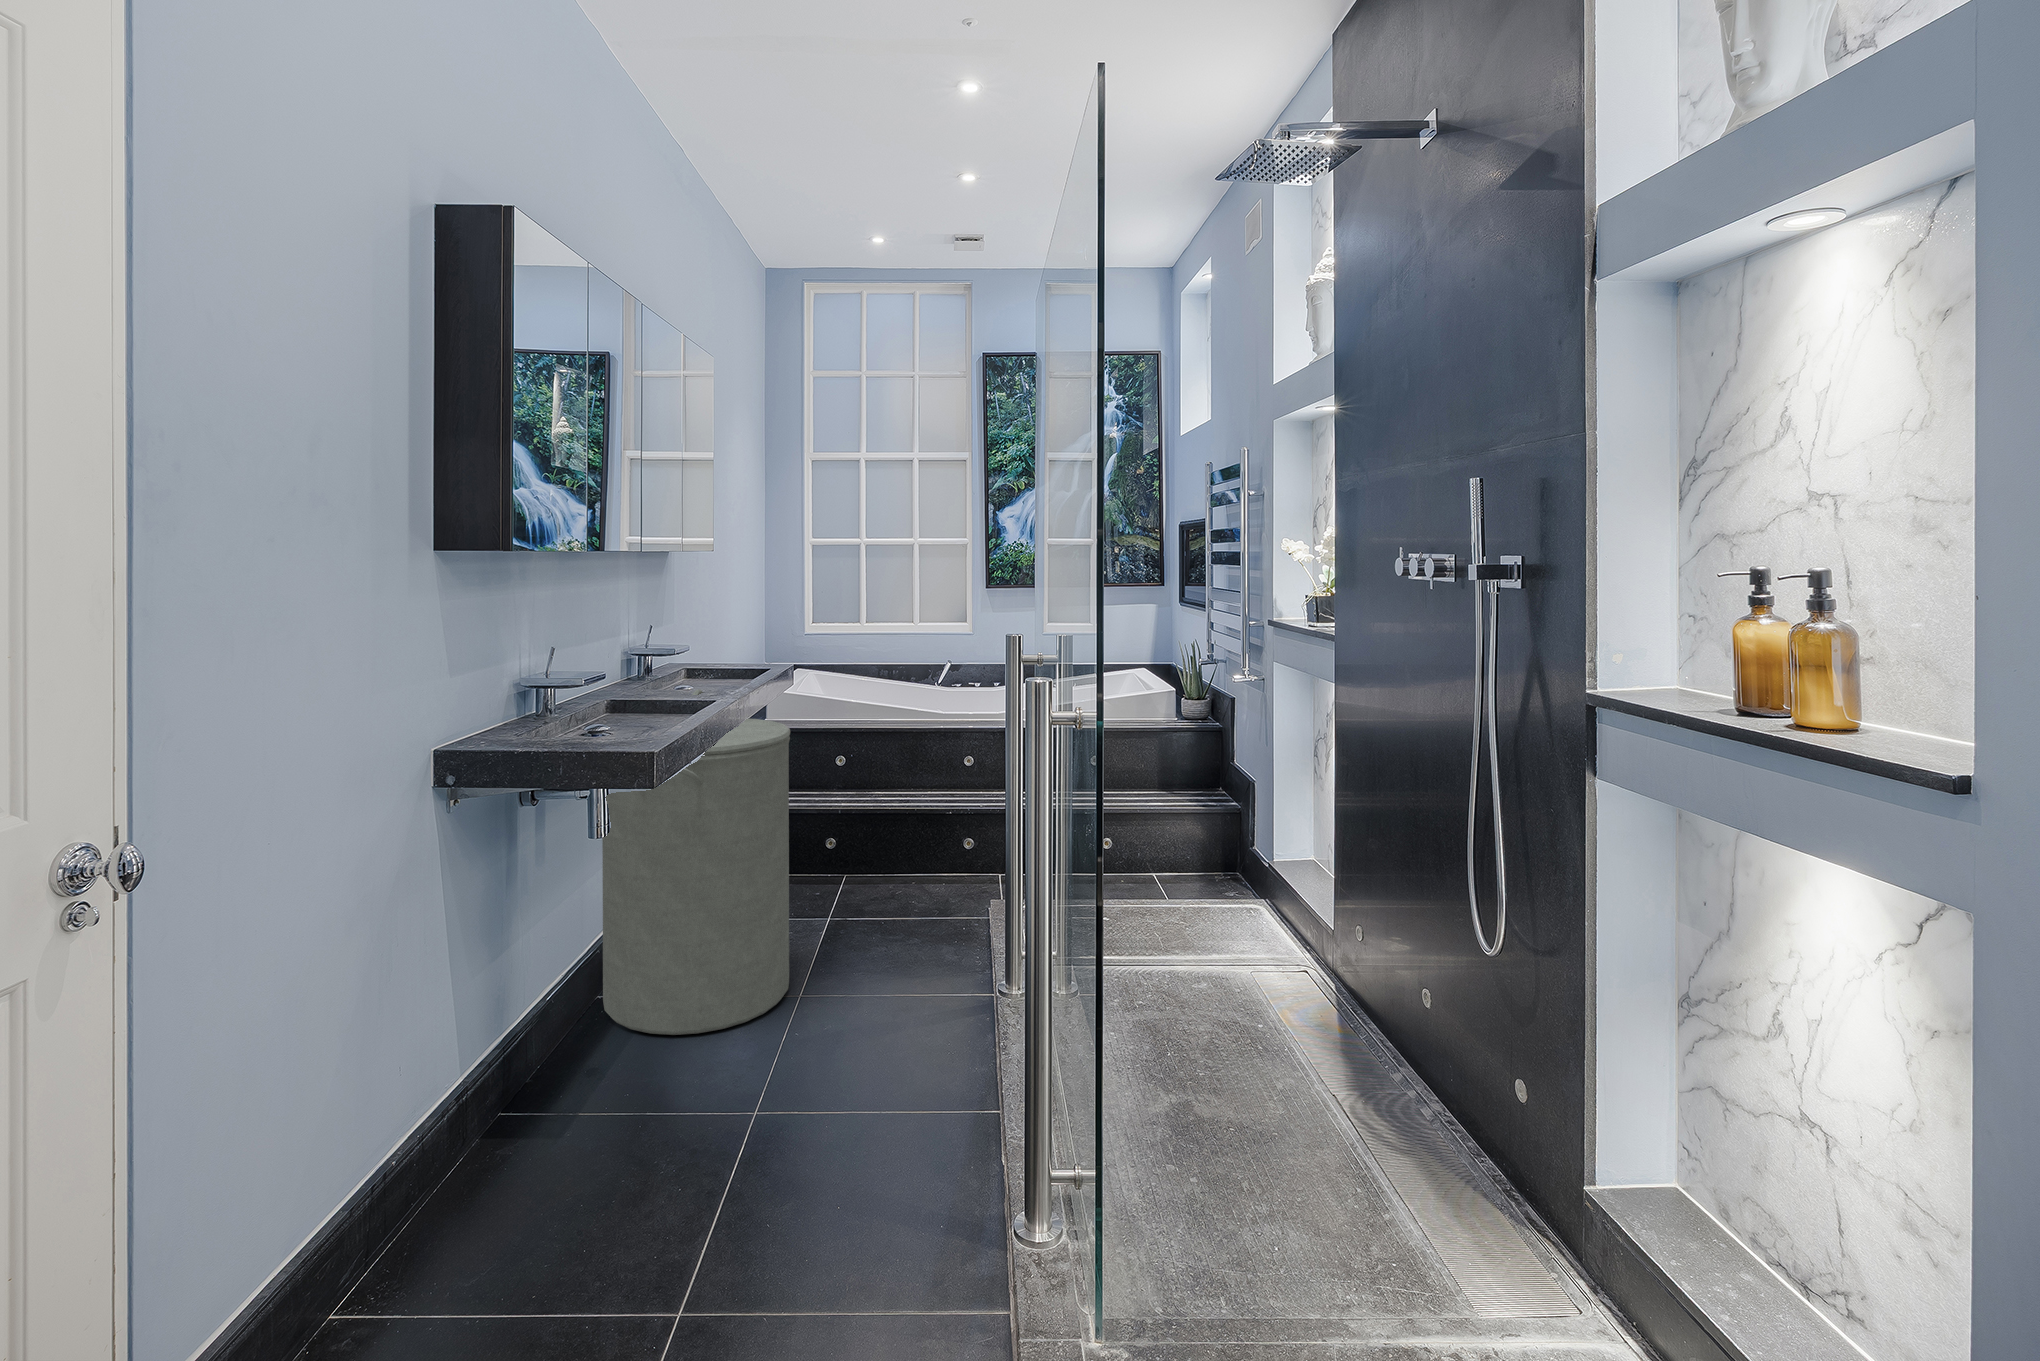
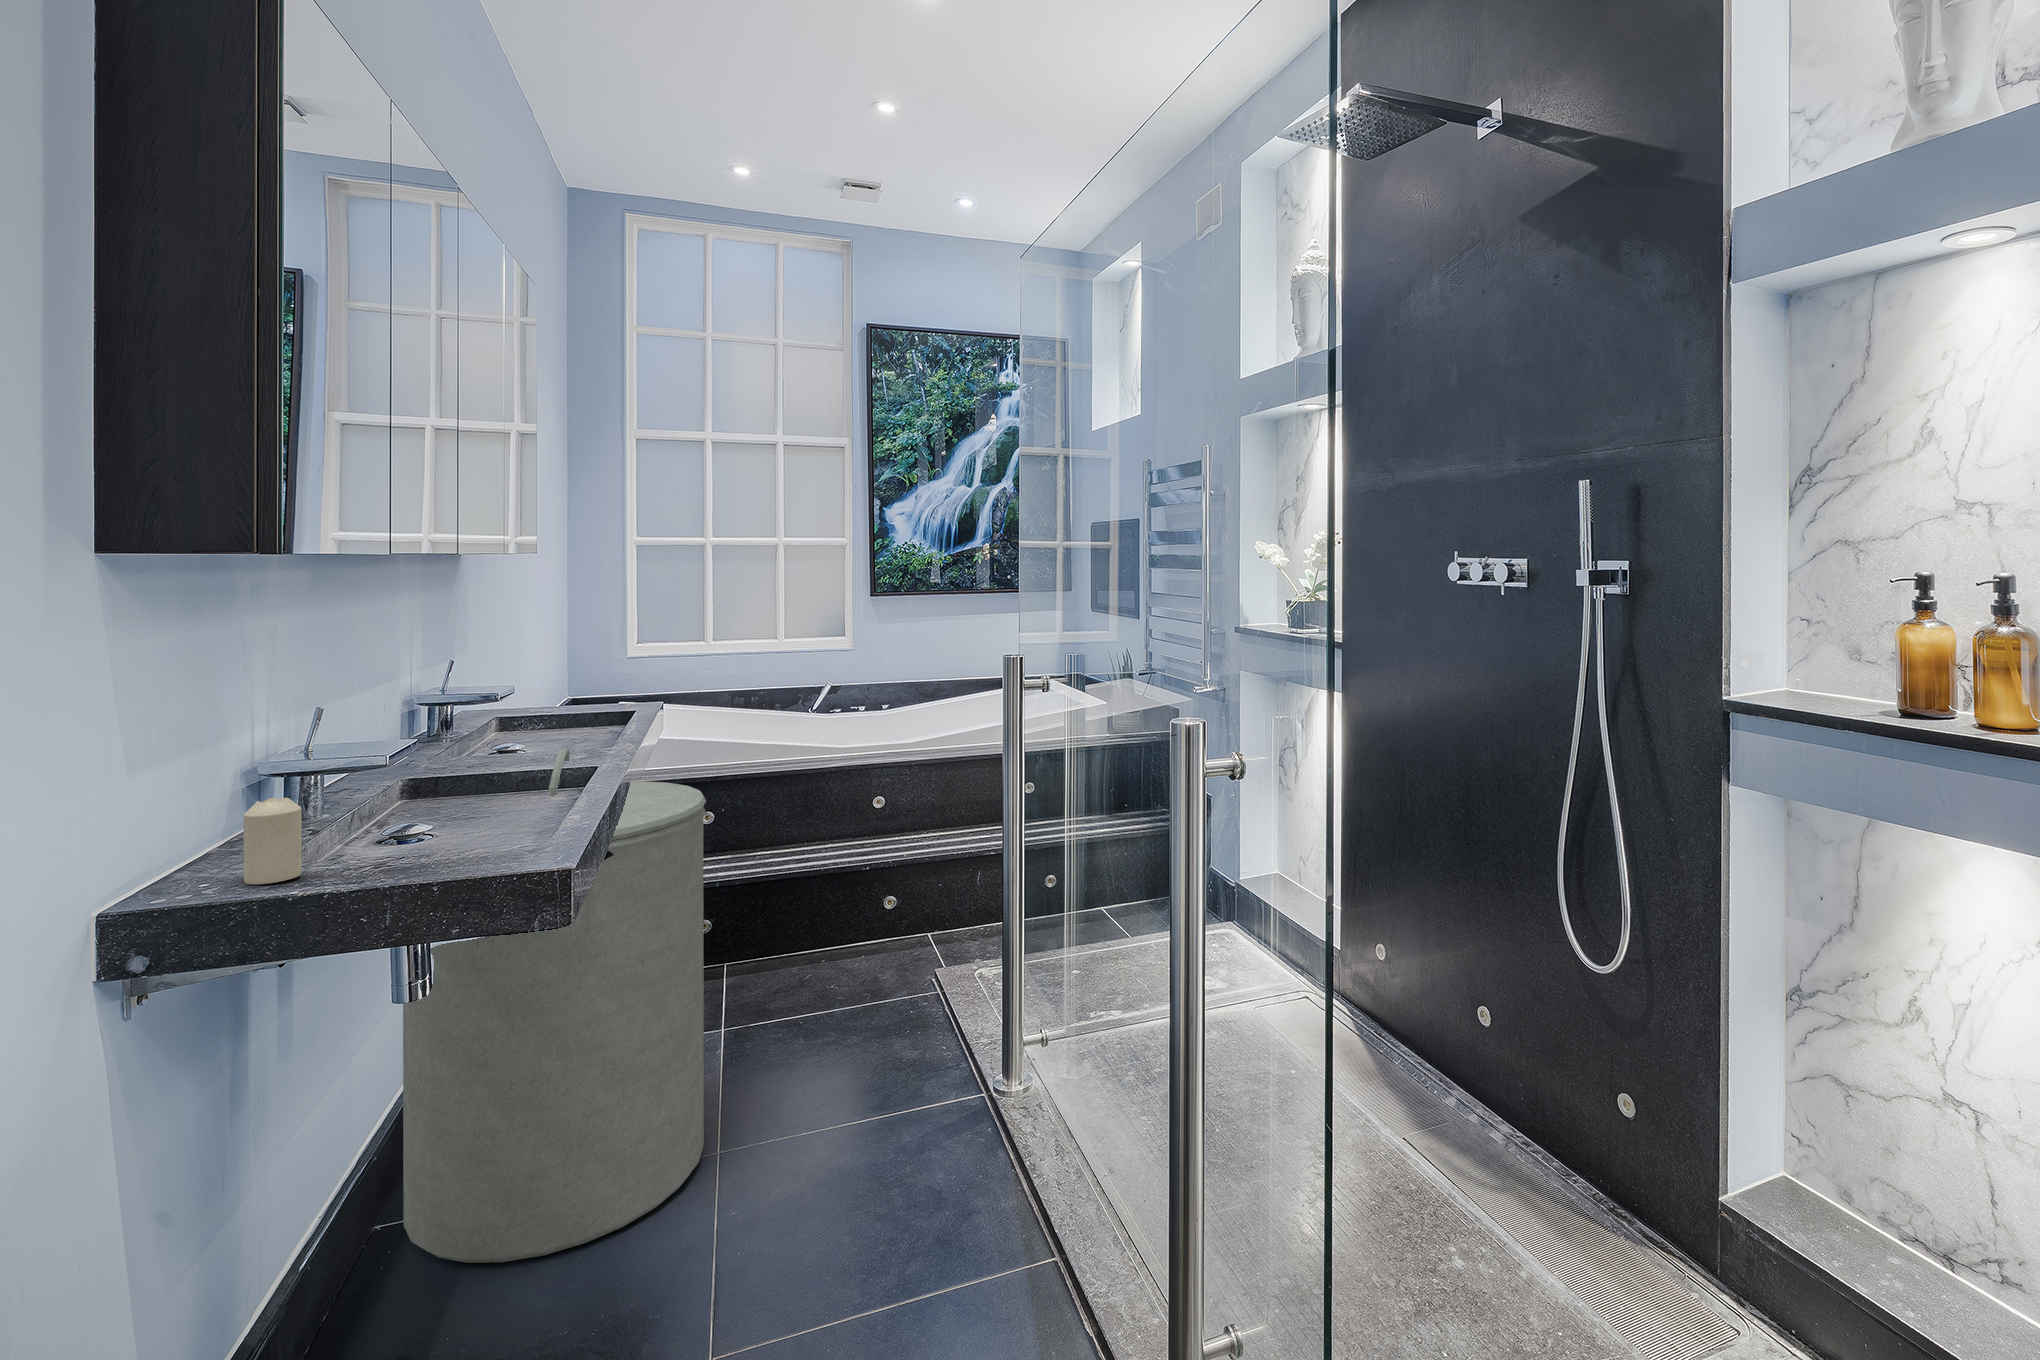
candle: none [481,699,510,749] -> present [244,798,302,884]

